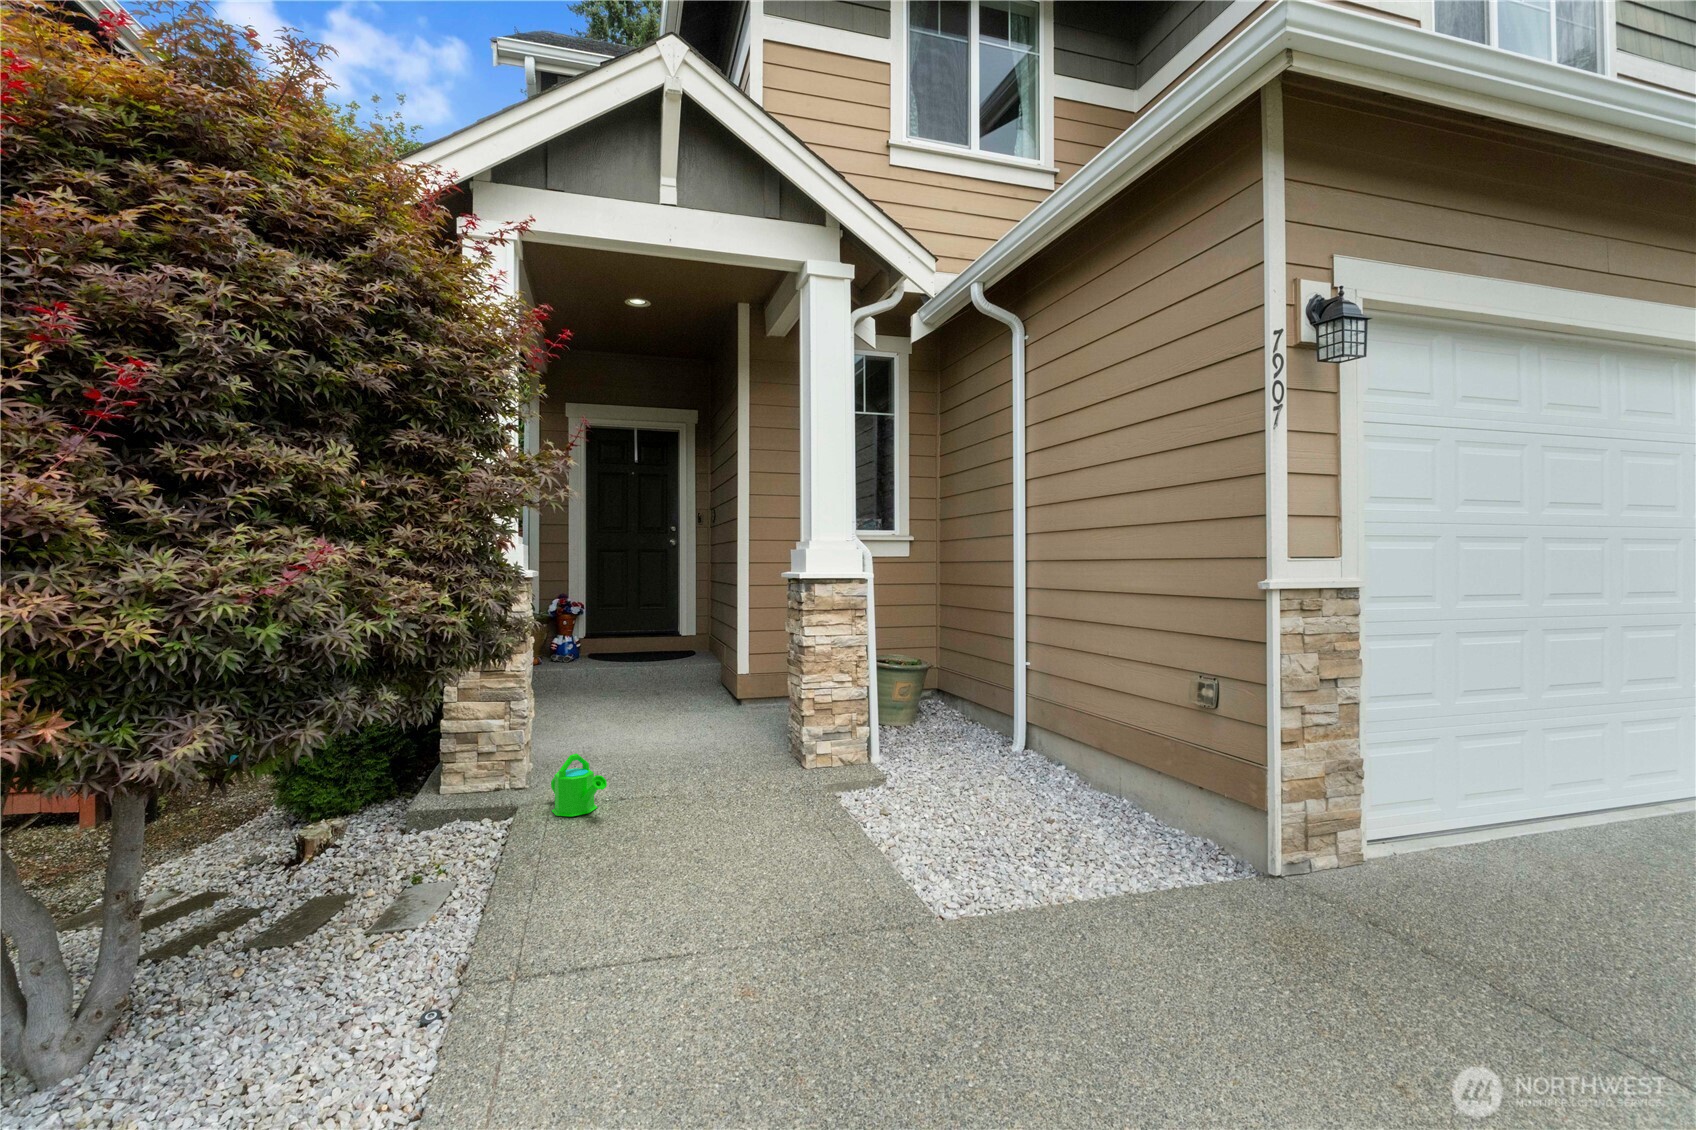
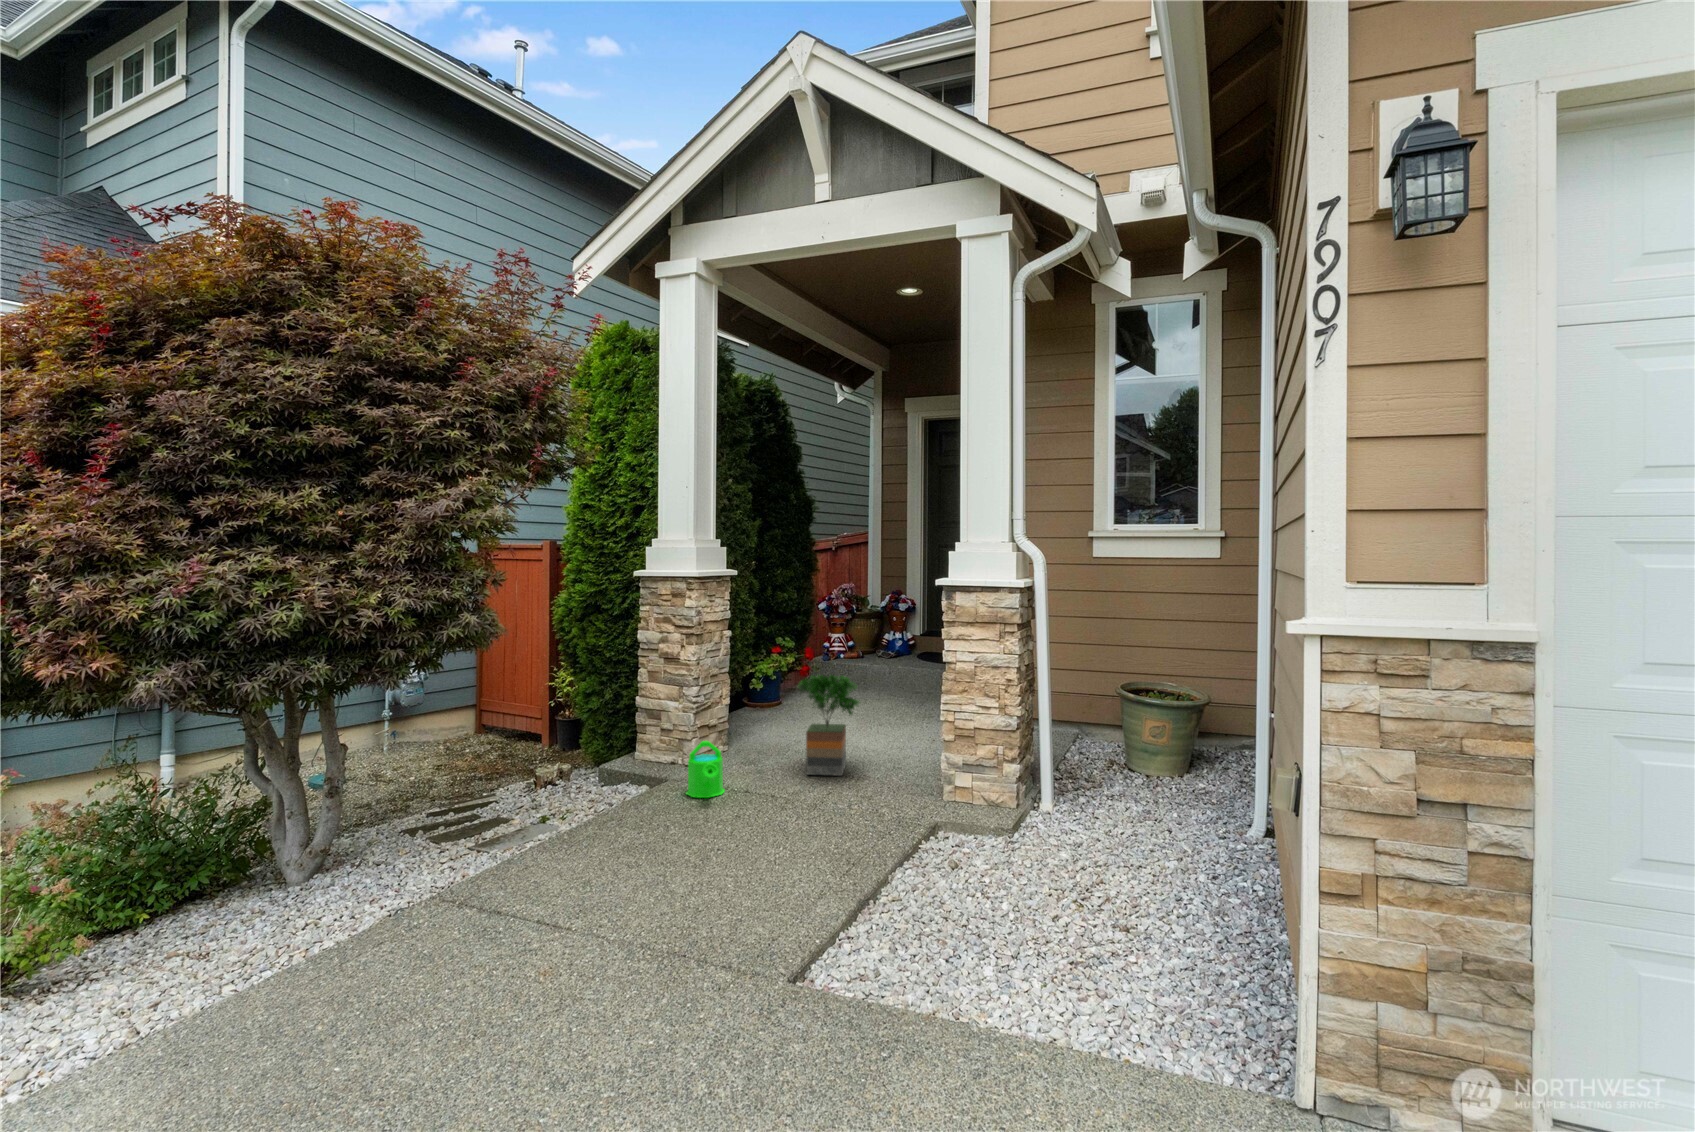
potted tree: none [634,670,706,773] -> present [799,675,859,776]

